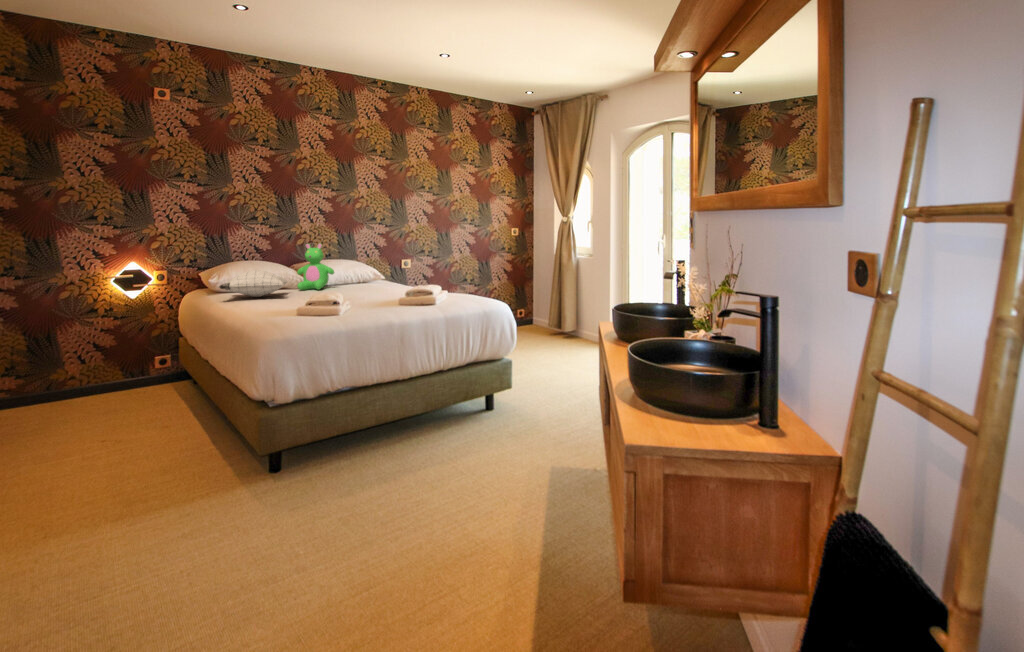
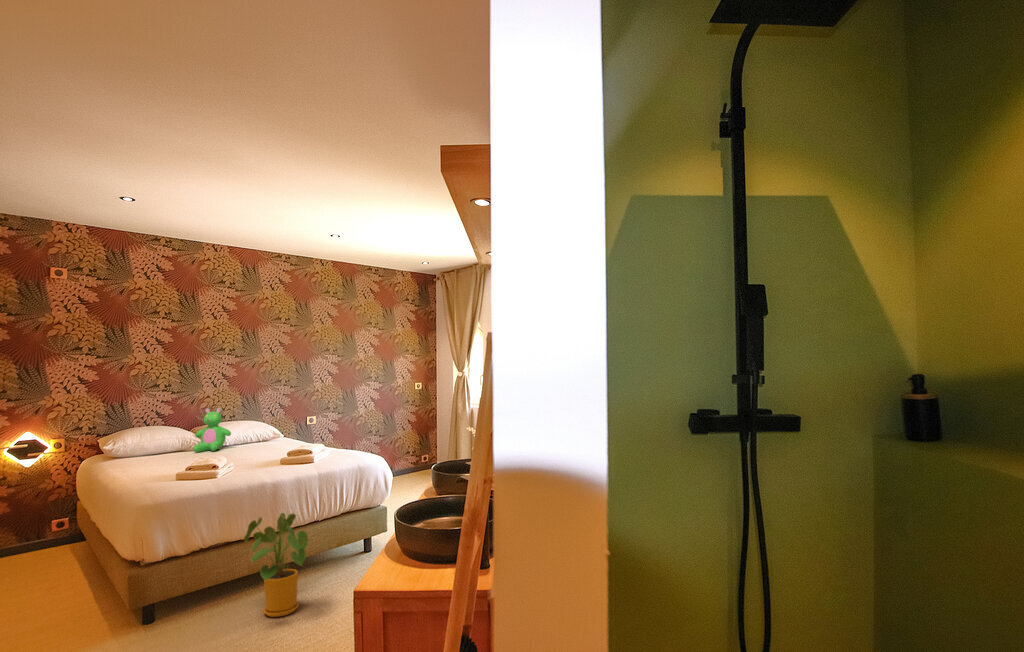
pillow: present [219,270,287,297] -> none [113,436,184,462]
house plant: none [374,358,454,468] -> present [244,513,311,617]

